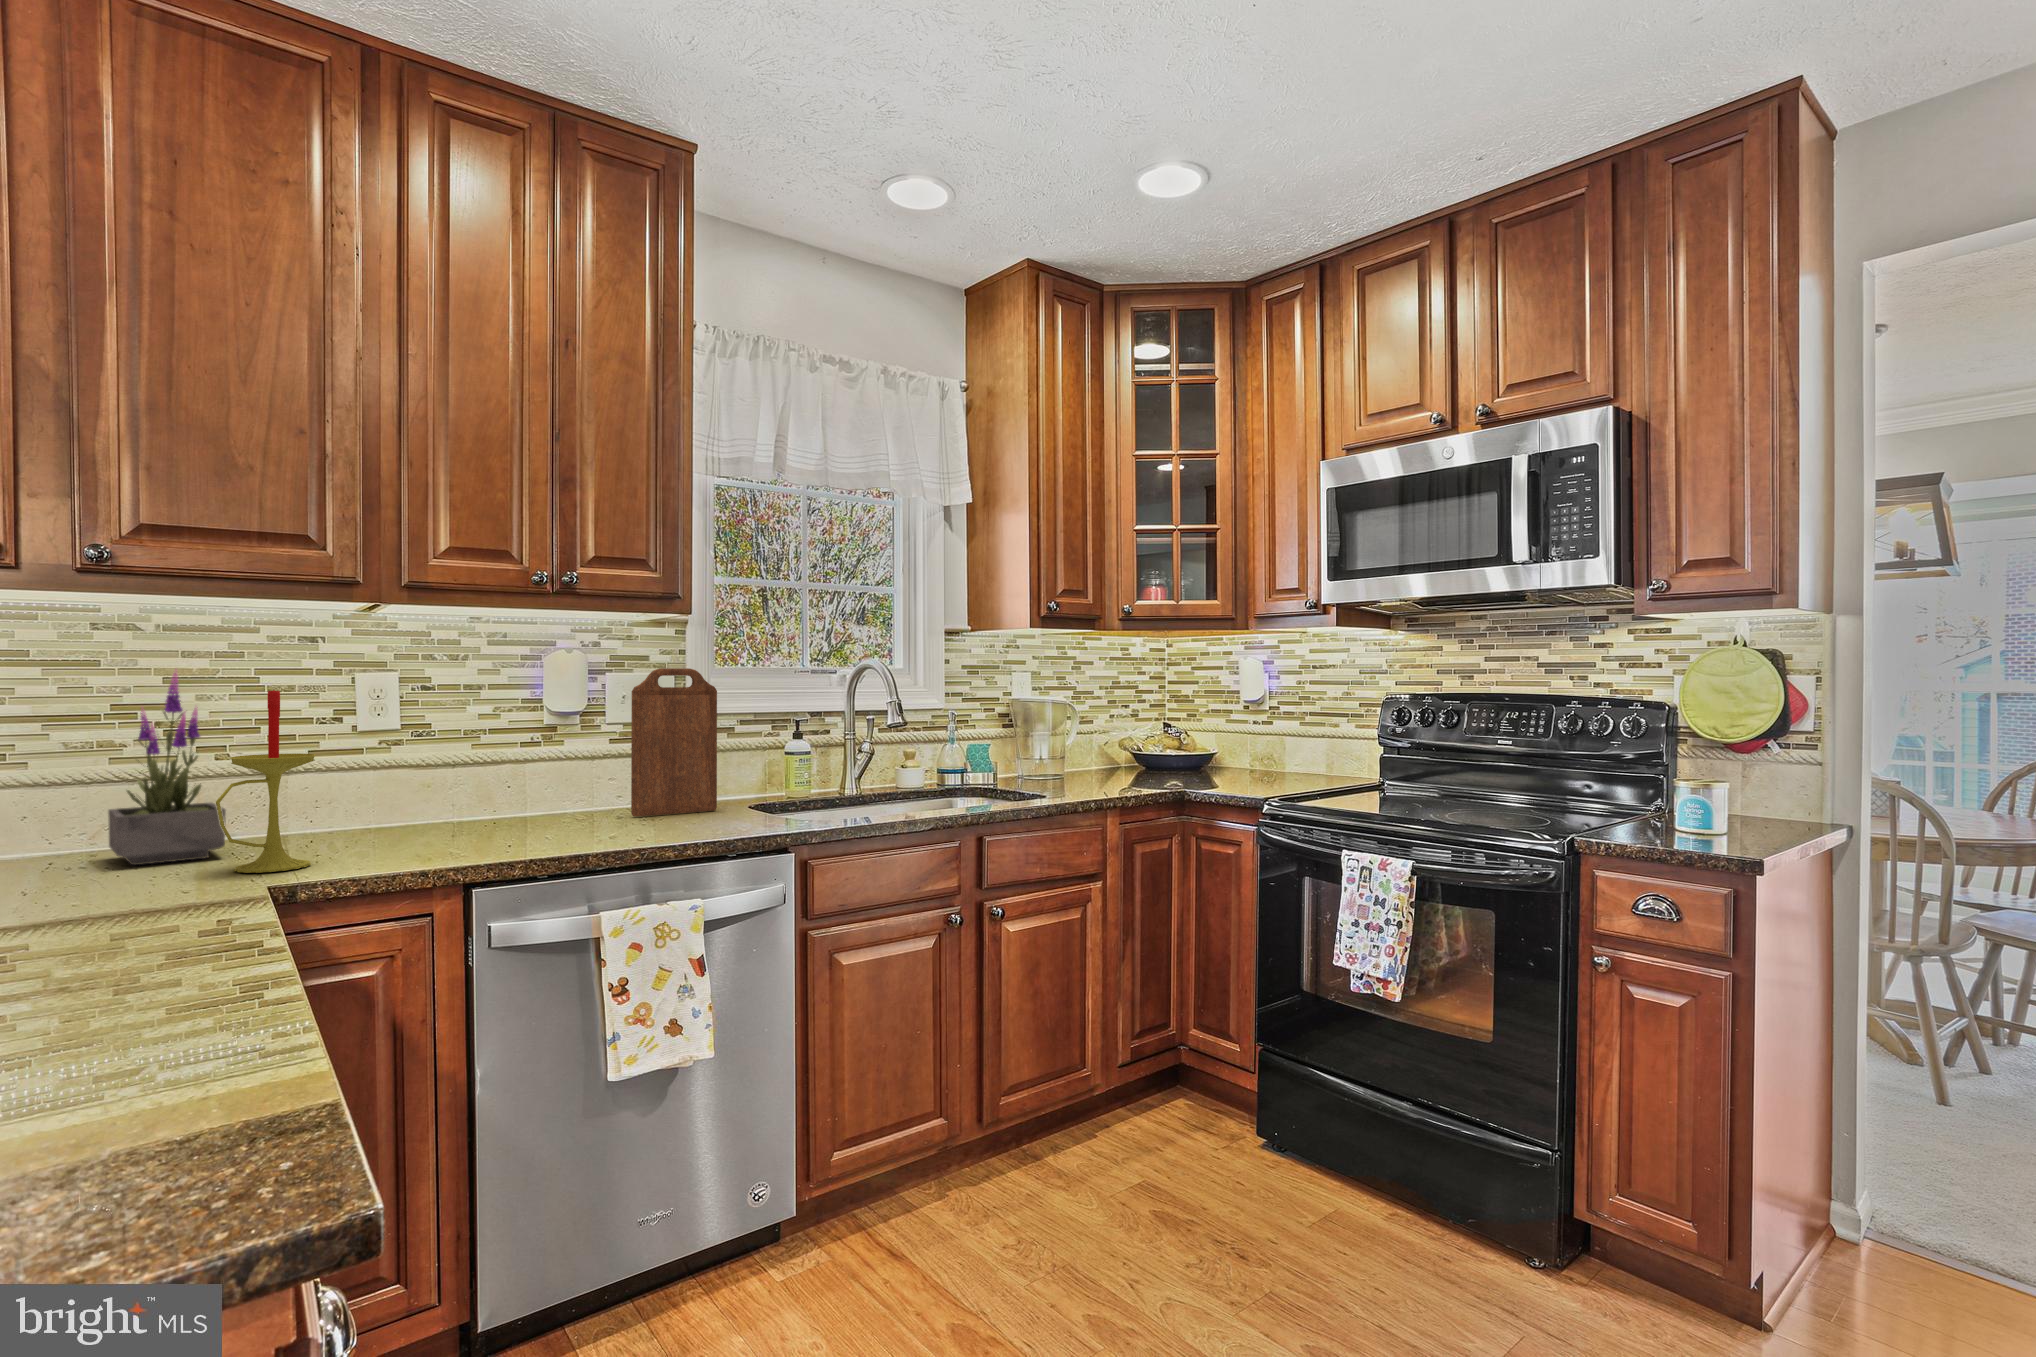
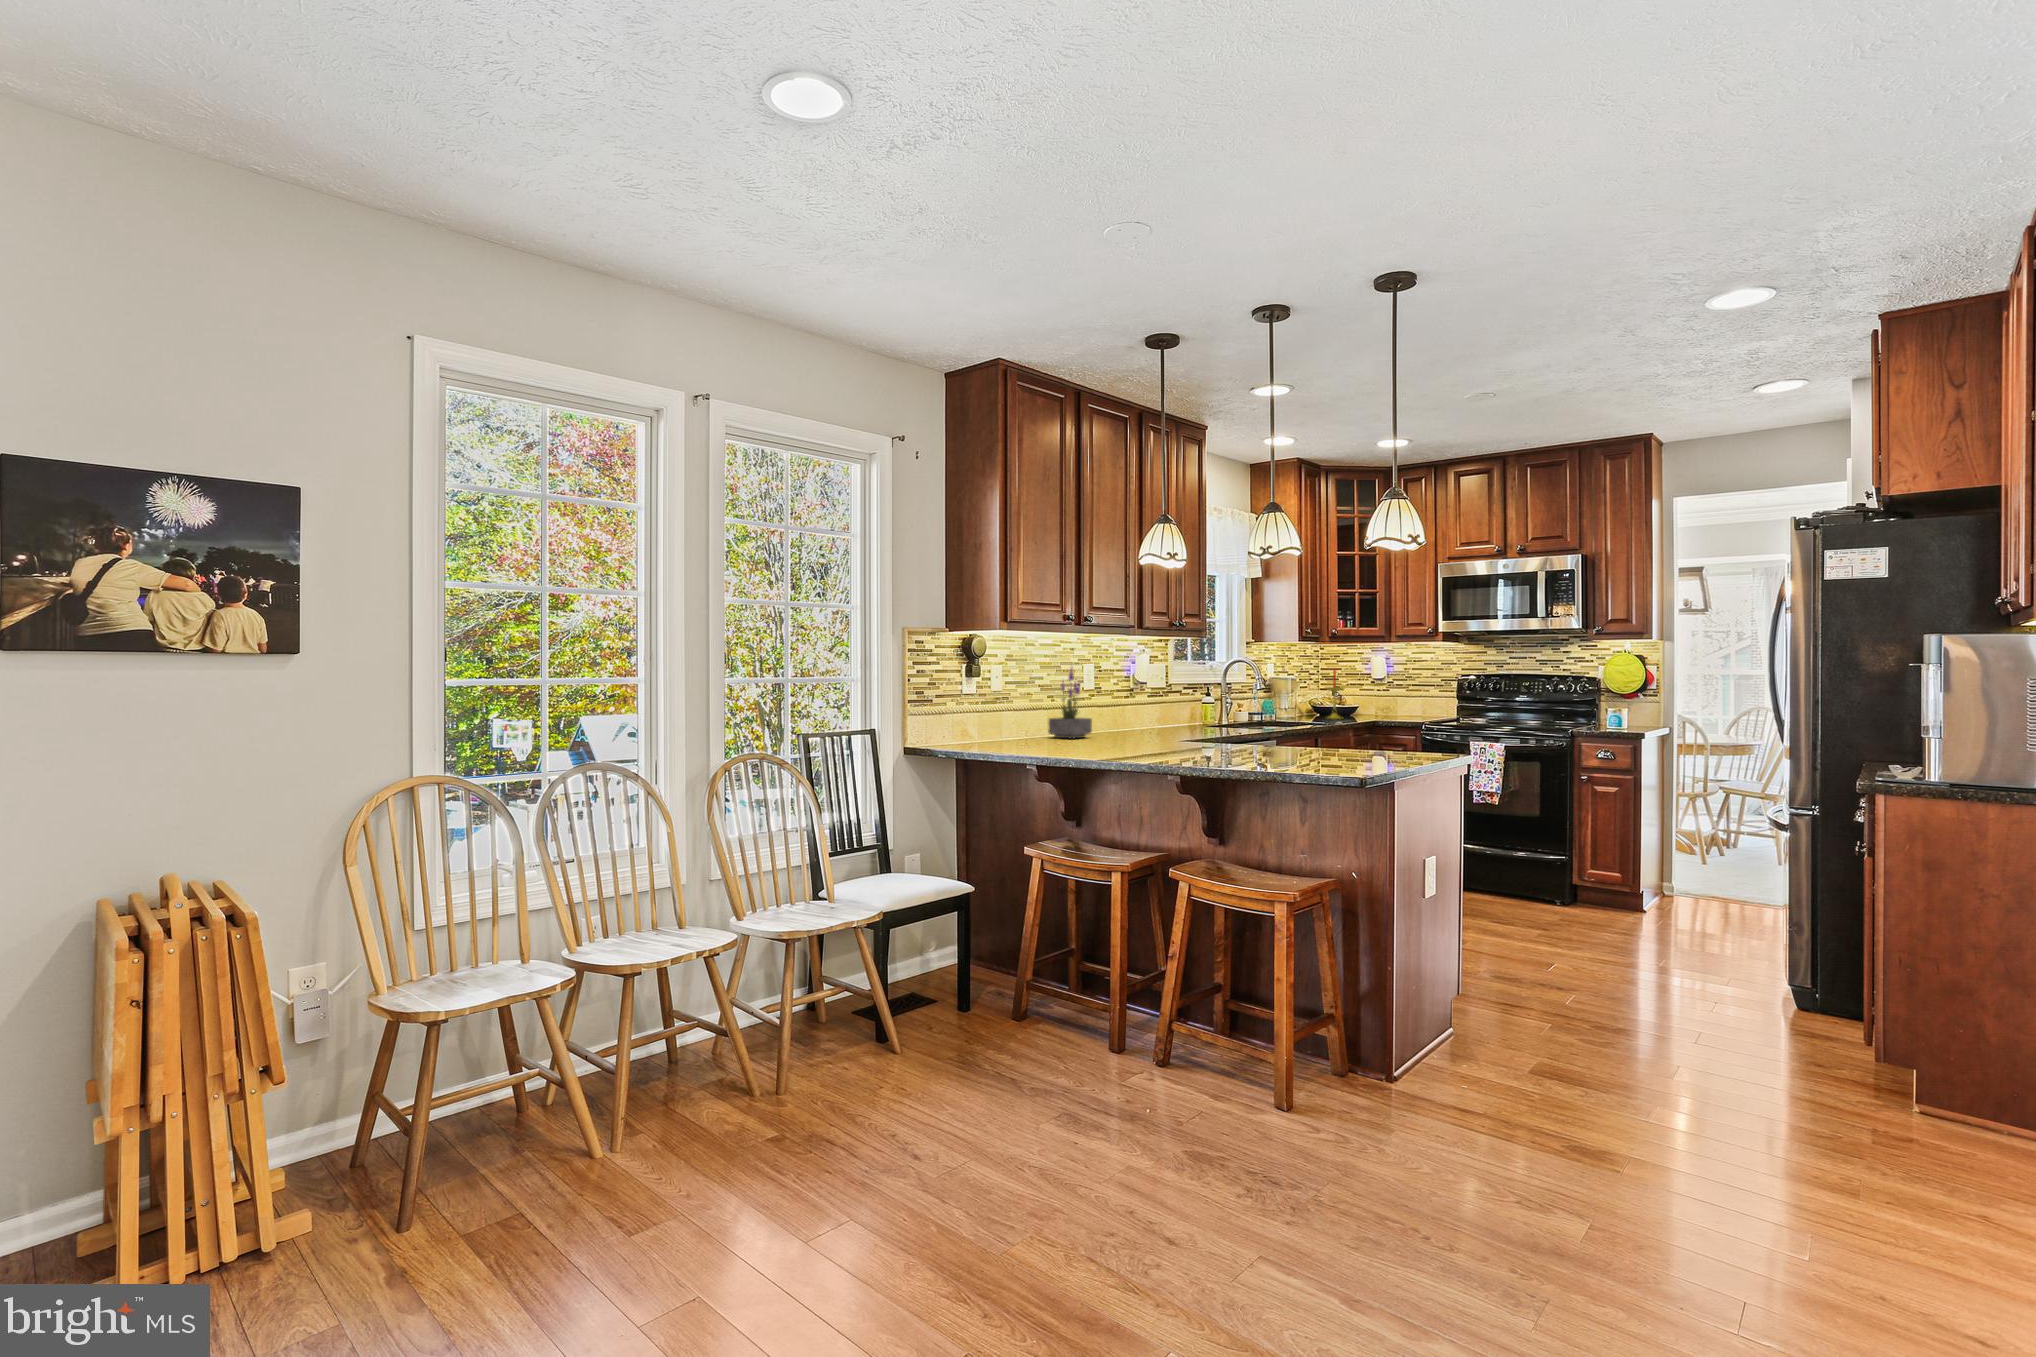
cutting board: present [631,668,717,817] -> none [1173,663,1198,729]
candle: present [216,691,315,873] -> present [1326,669,1343,719]

